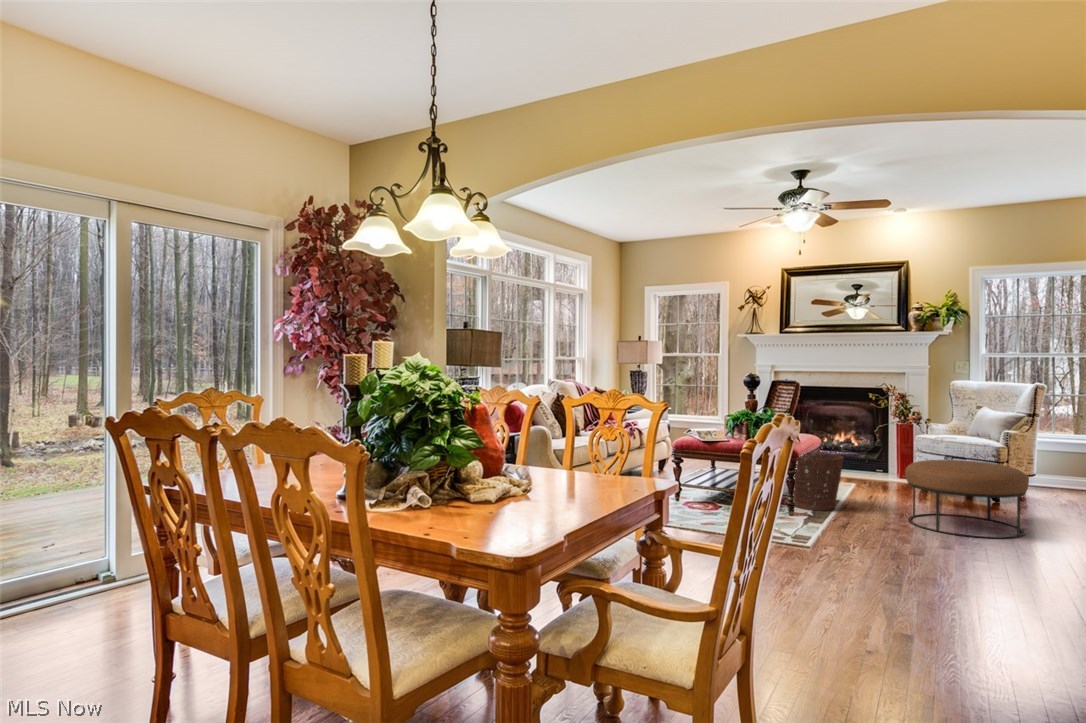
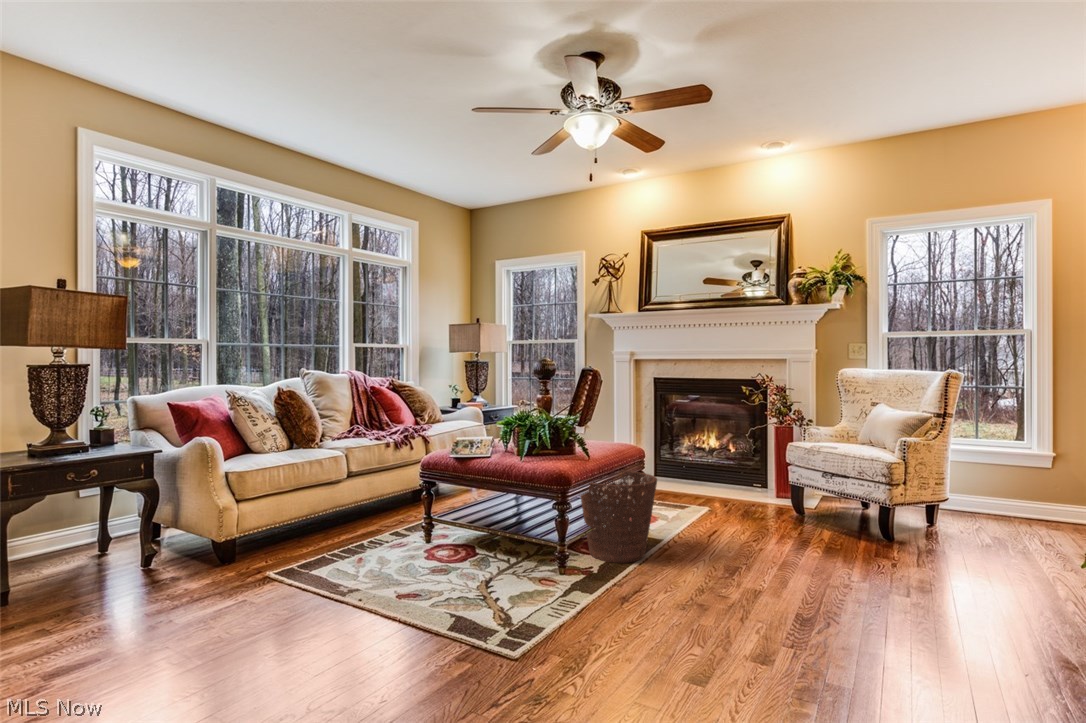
ottoman: present [905,460,1029,539] -> none [733,488,922,636]

